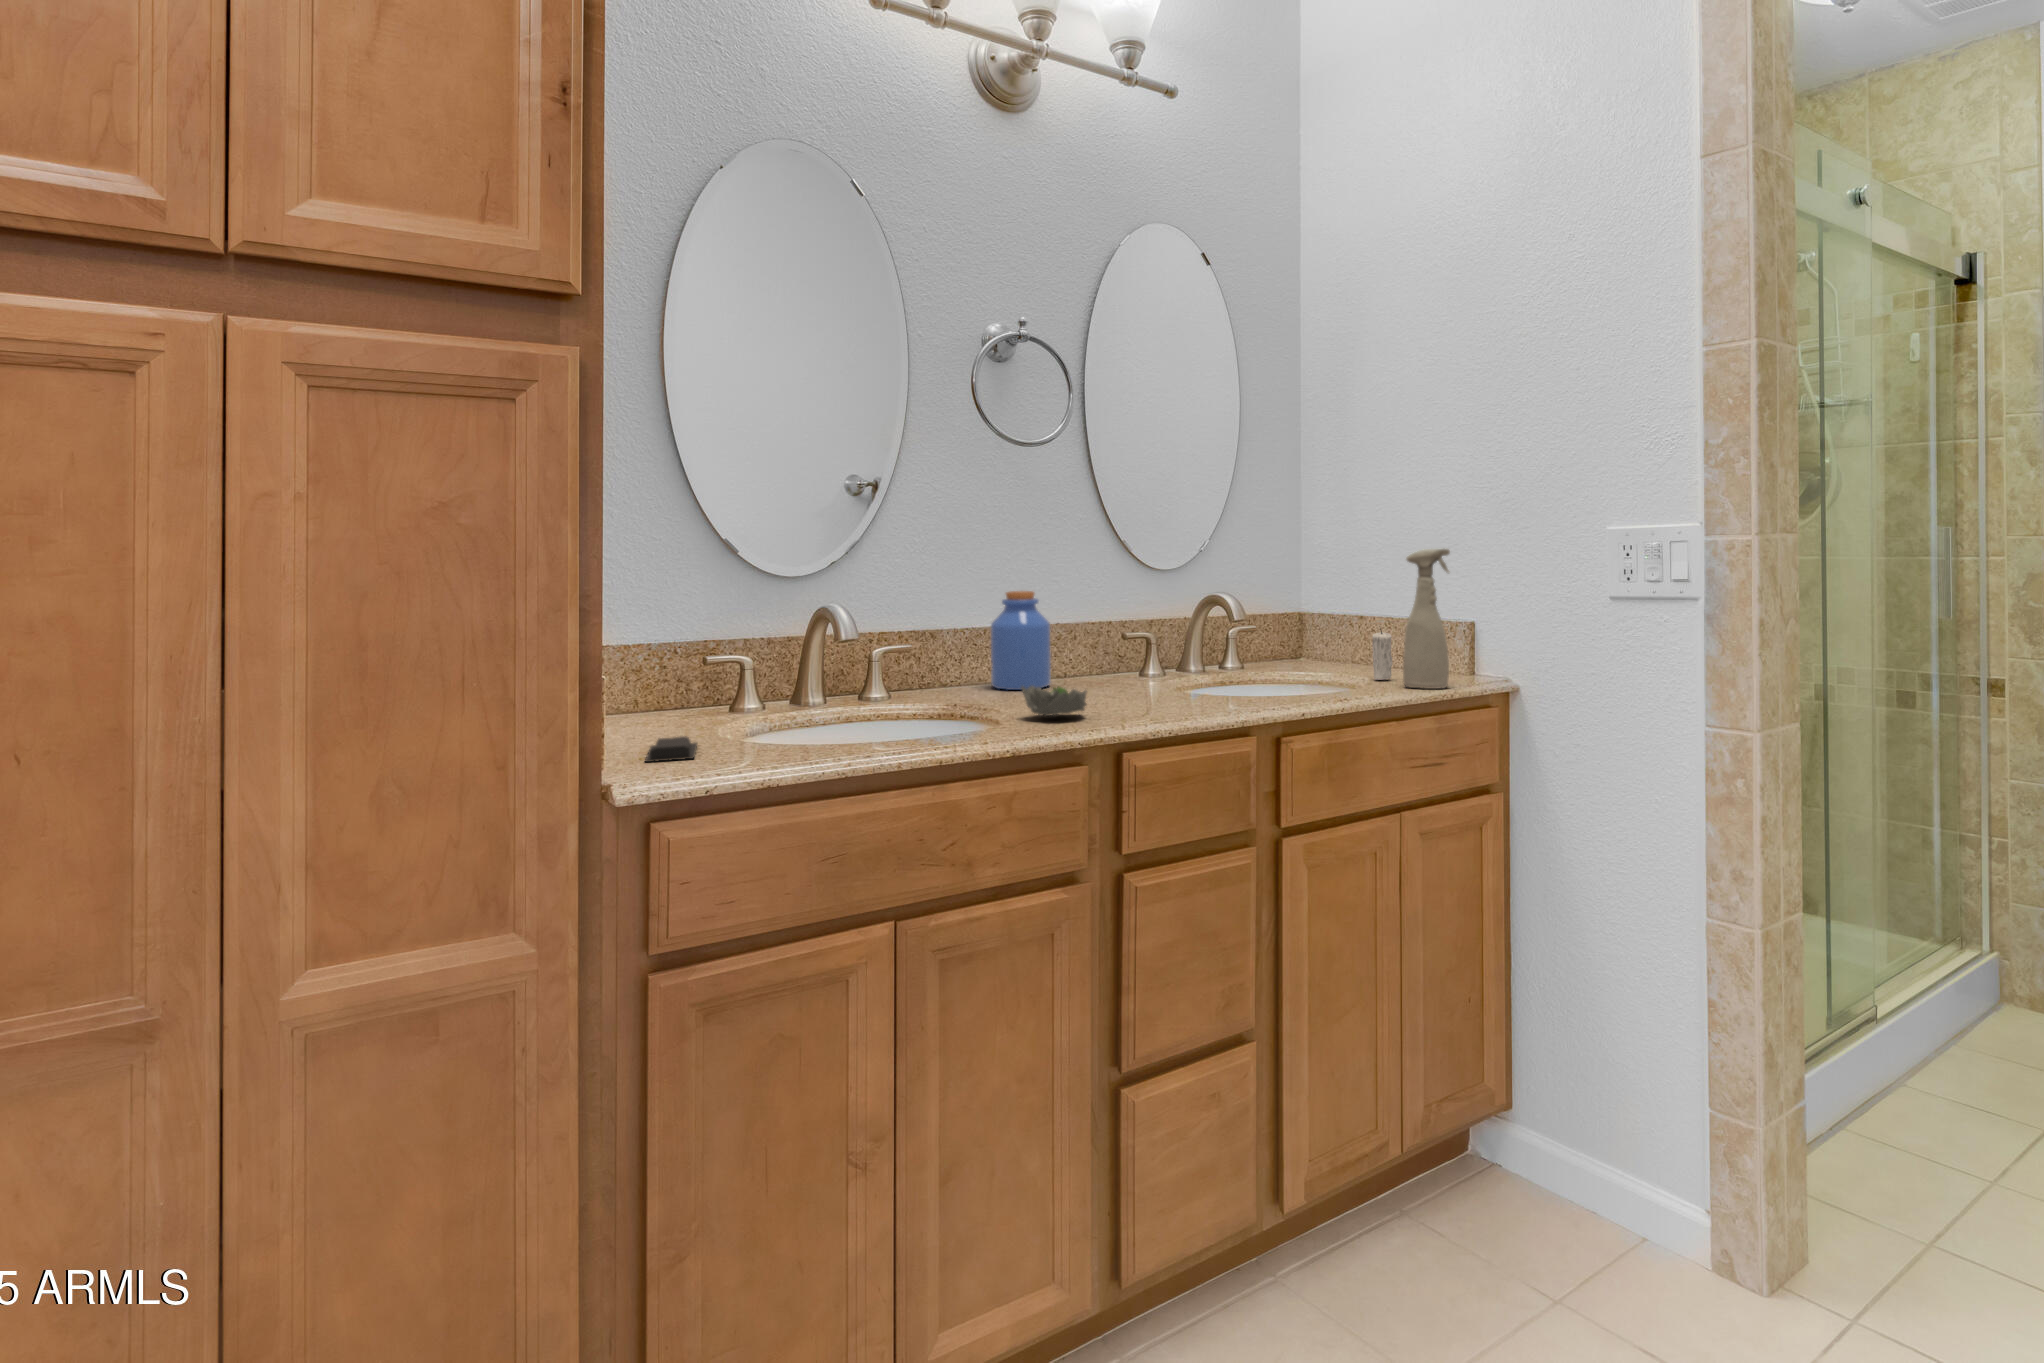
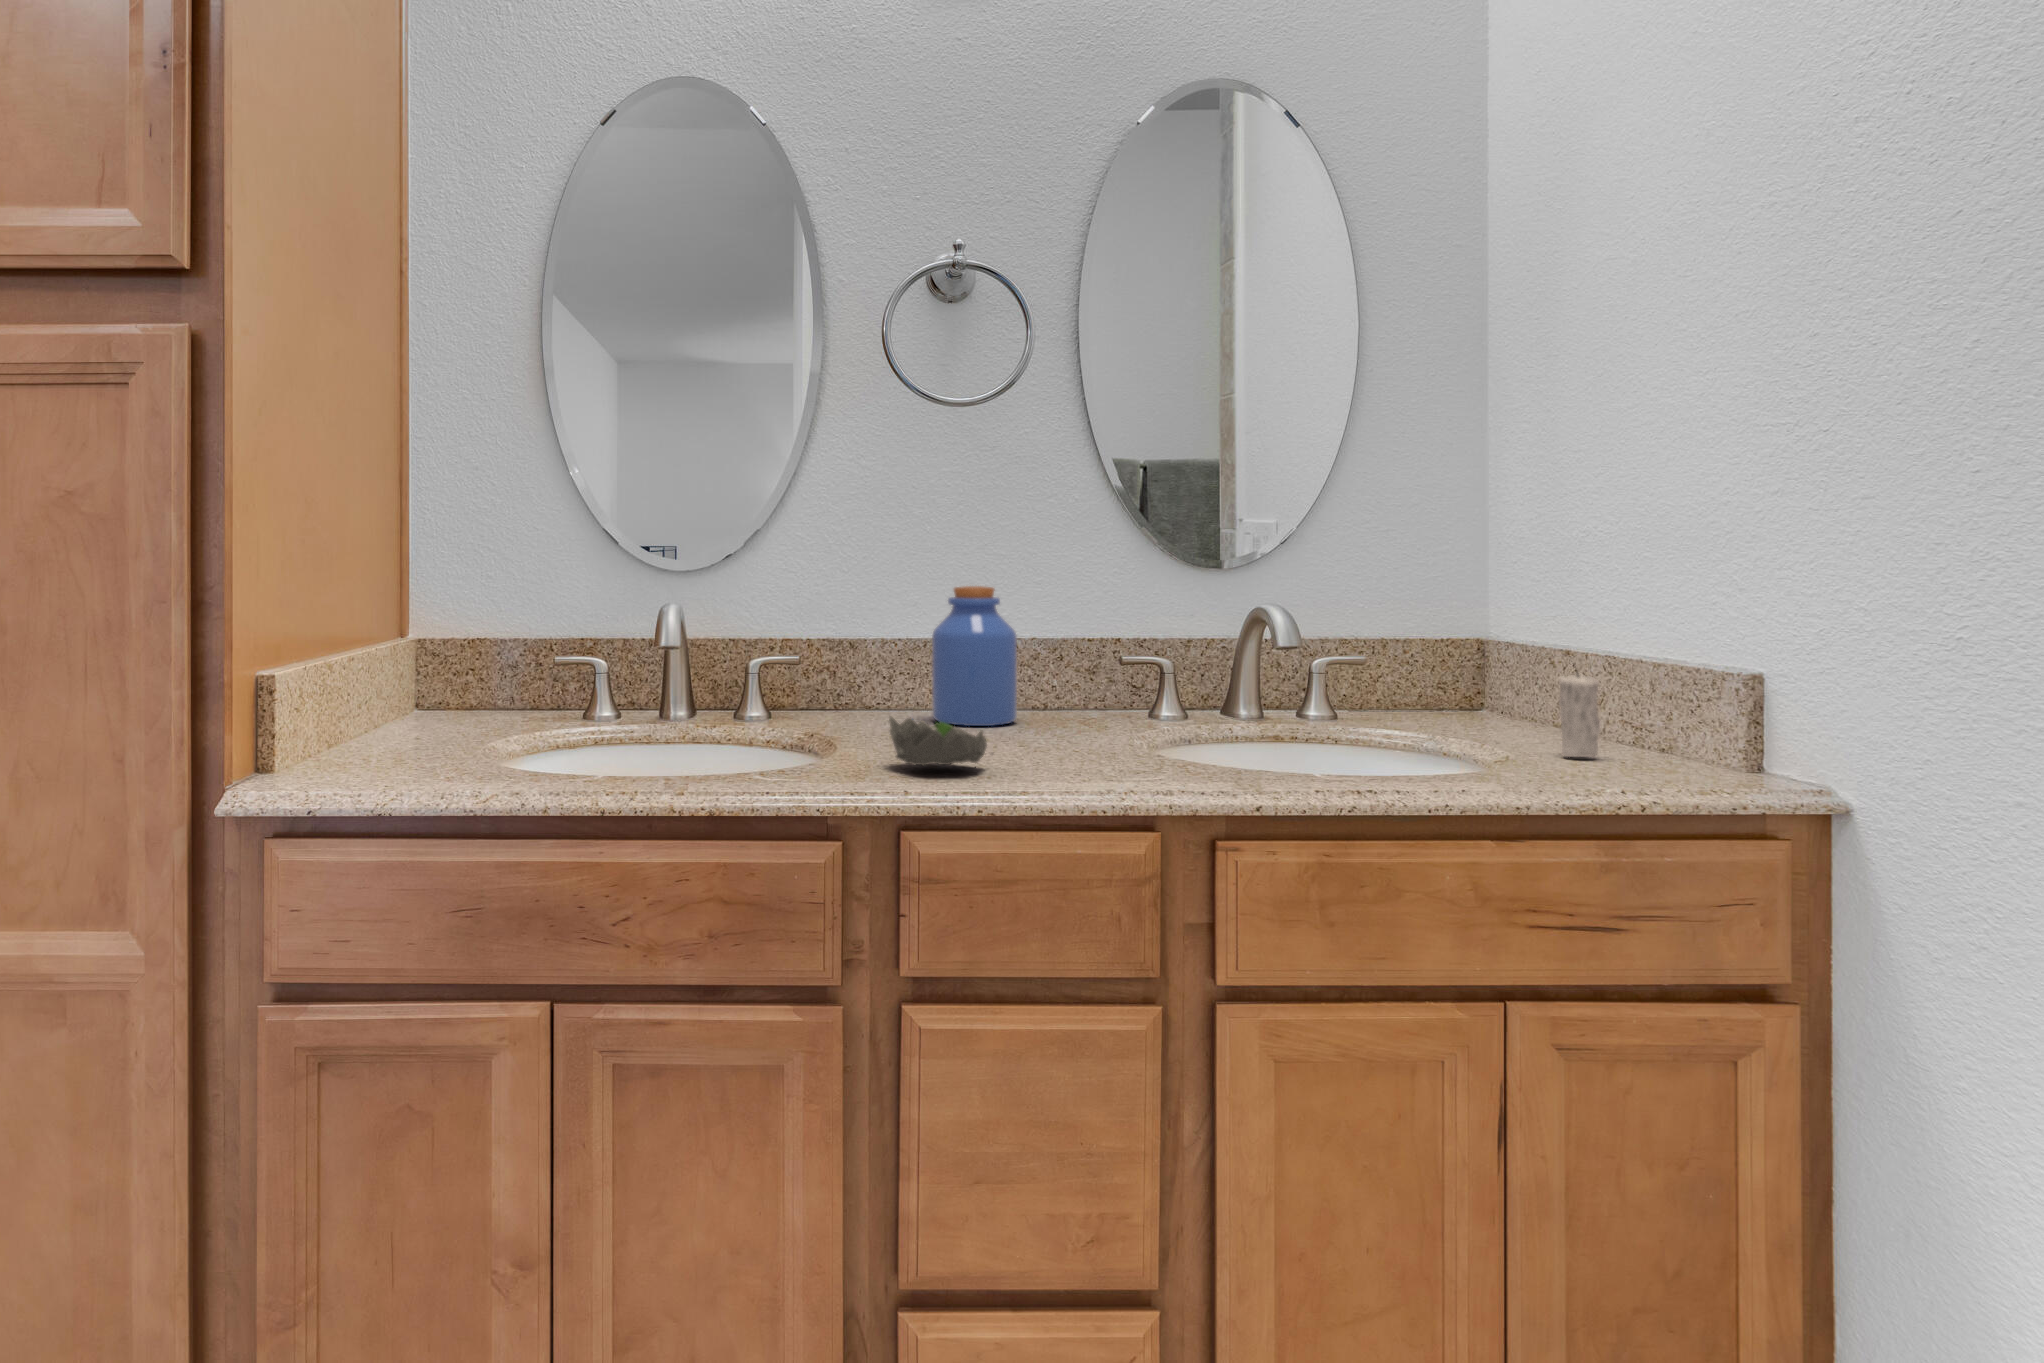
spray bottle: present [1403,548,1450,689] -> none [1610,524,1711,783]
soap bar: present [645,736,697,762] -> none [339,747,444,778]

